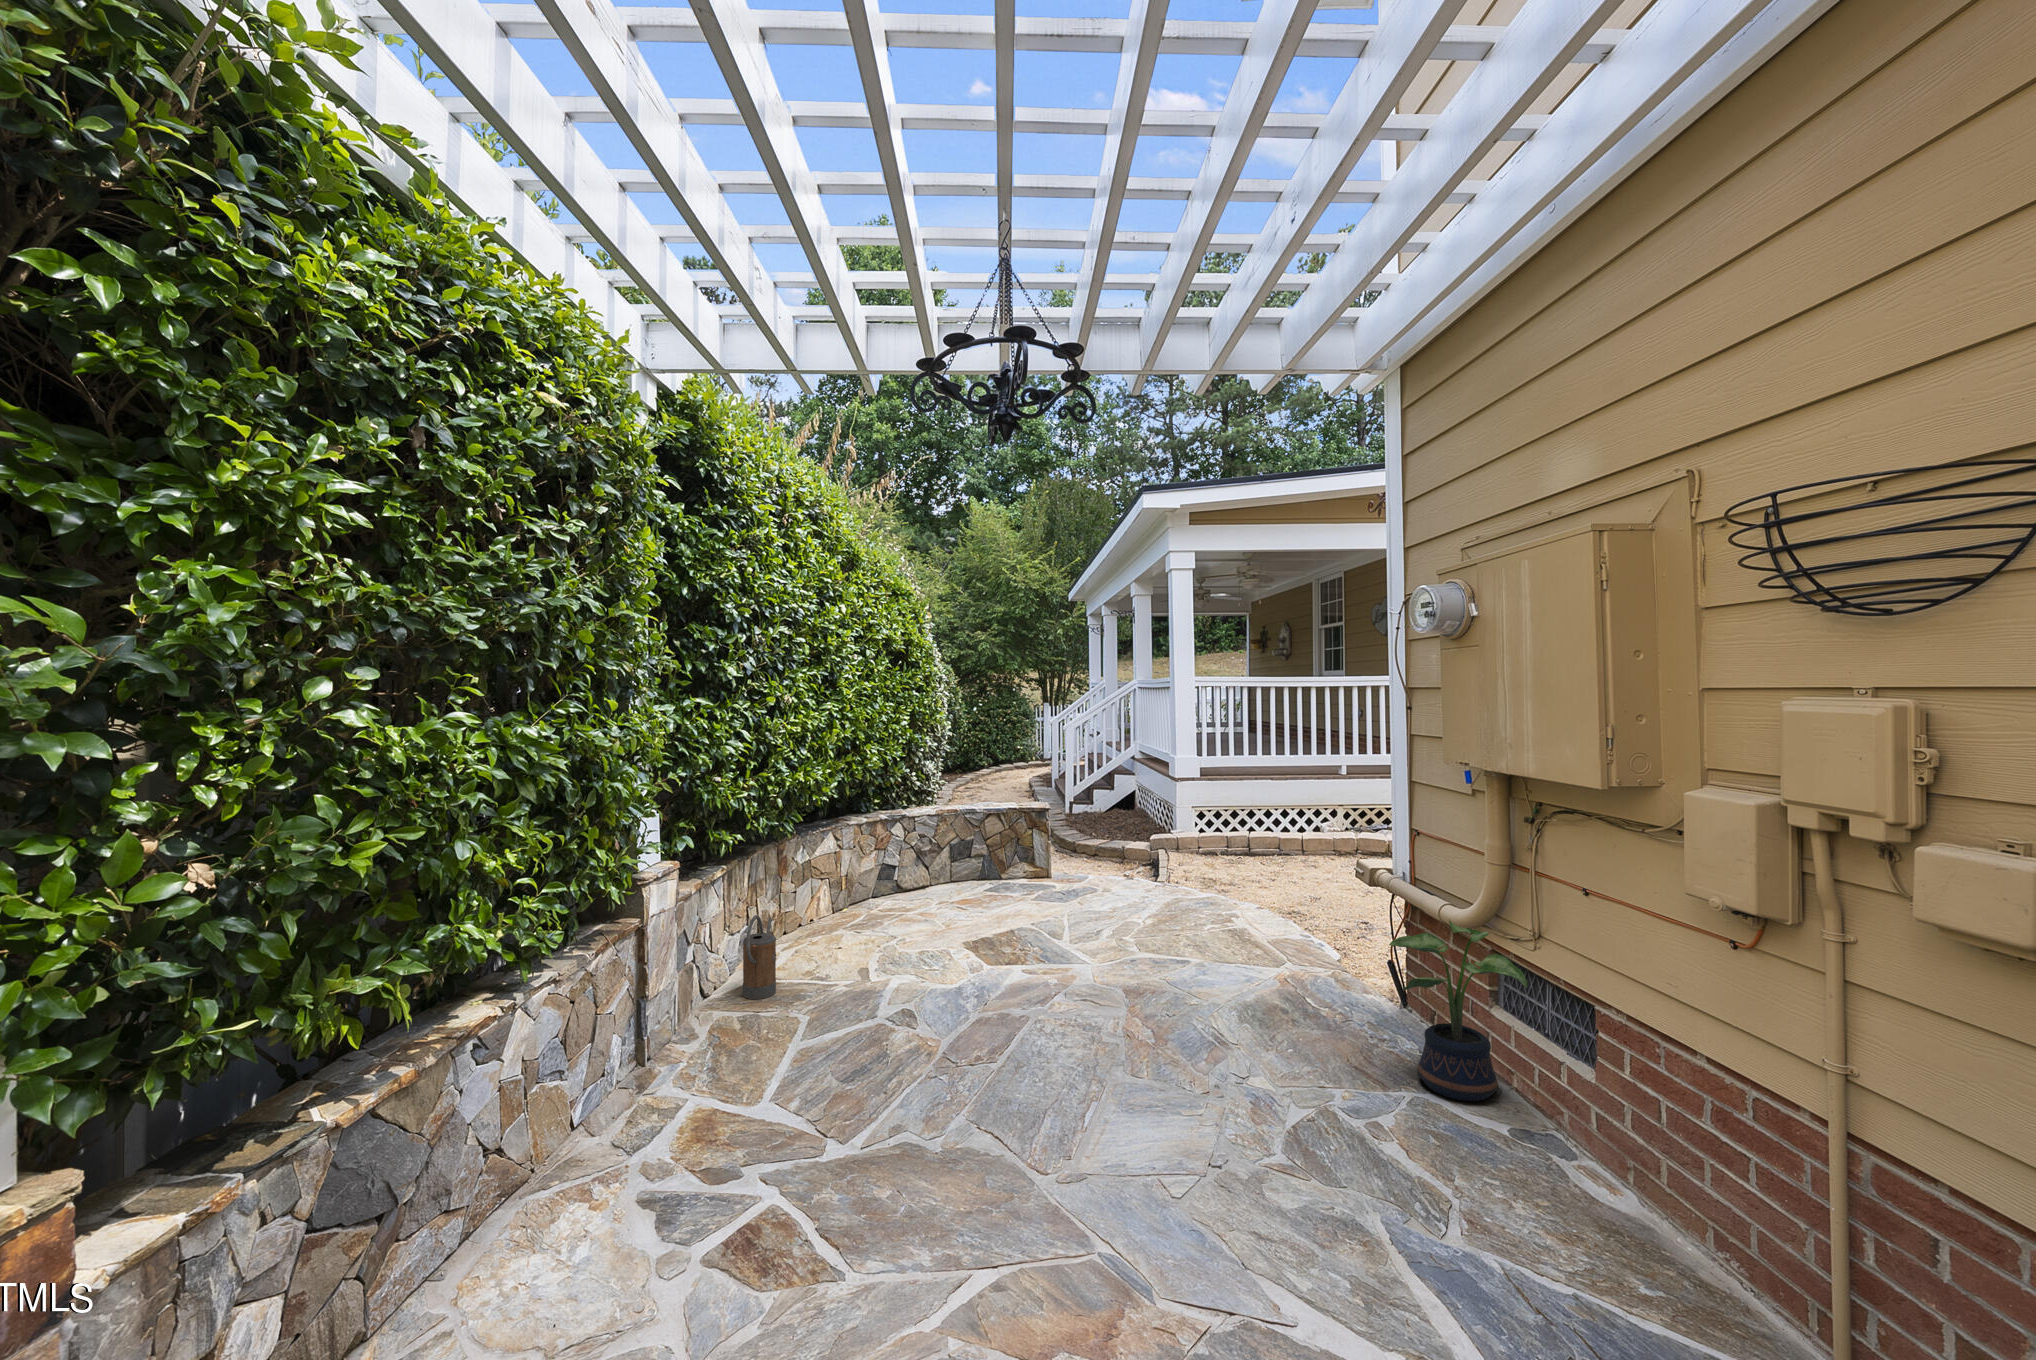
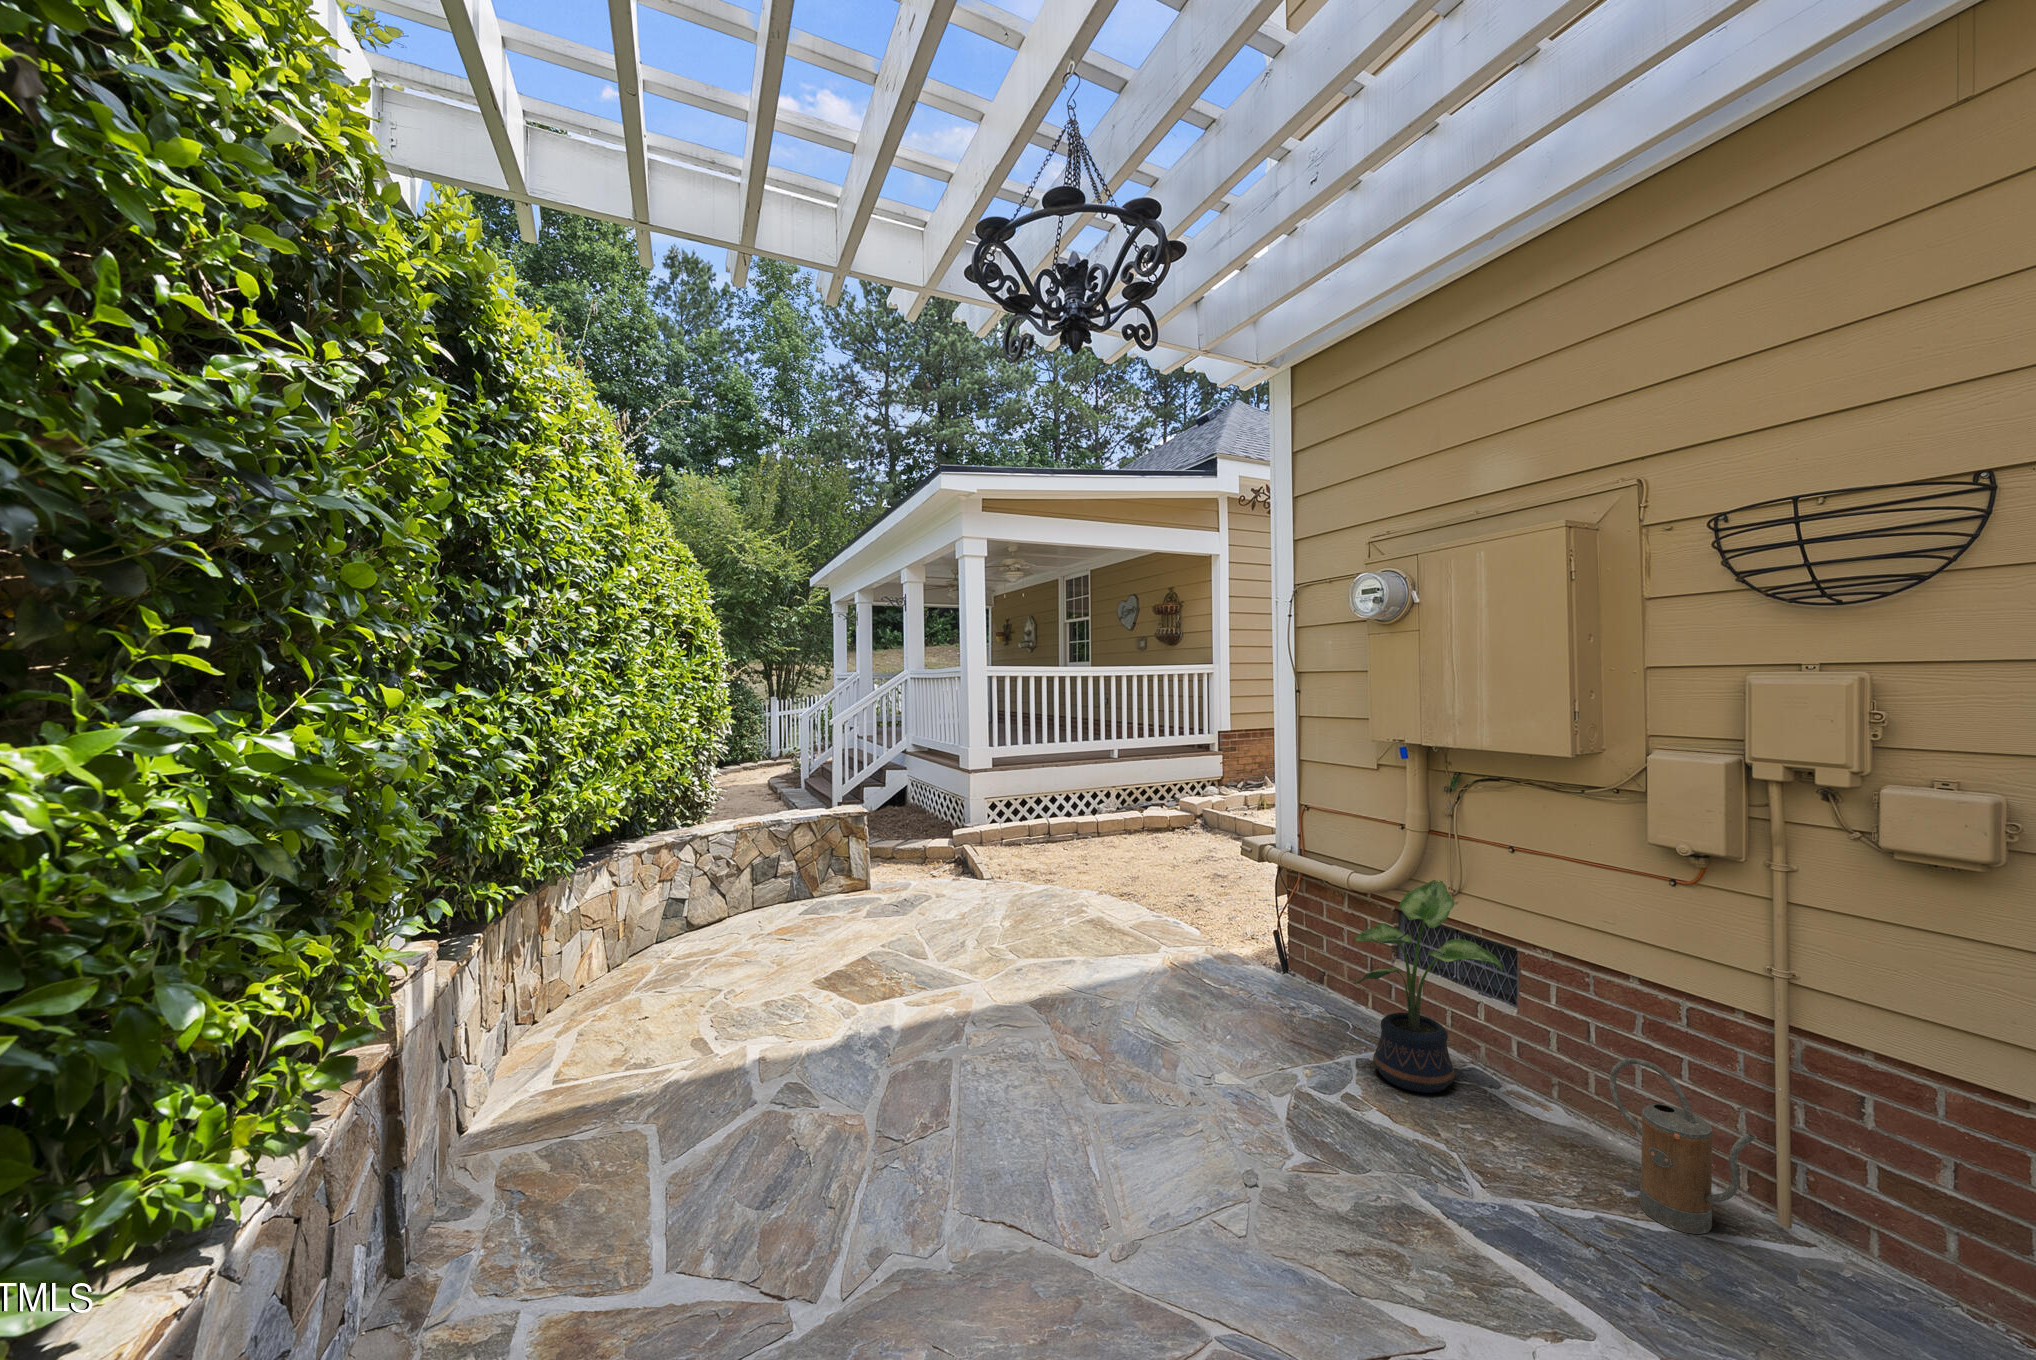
watering can: present [743,915,776,999] -> present [1609,1058,1757,1234]

